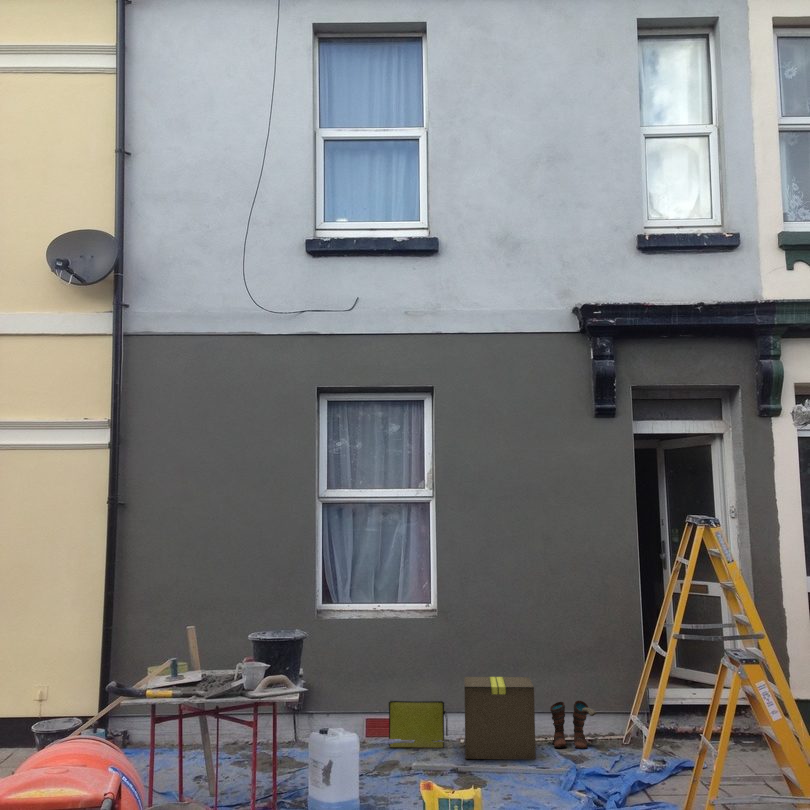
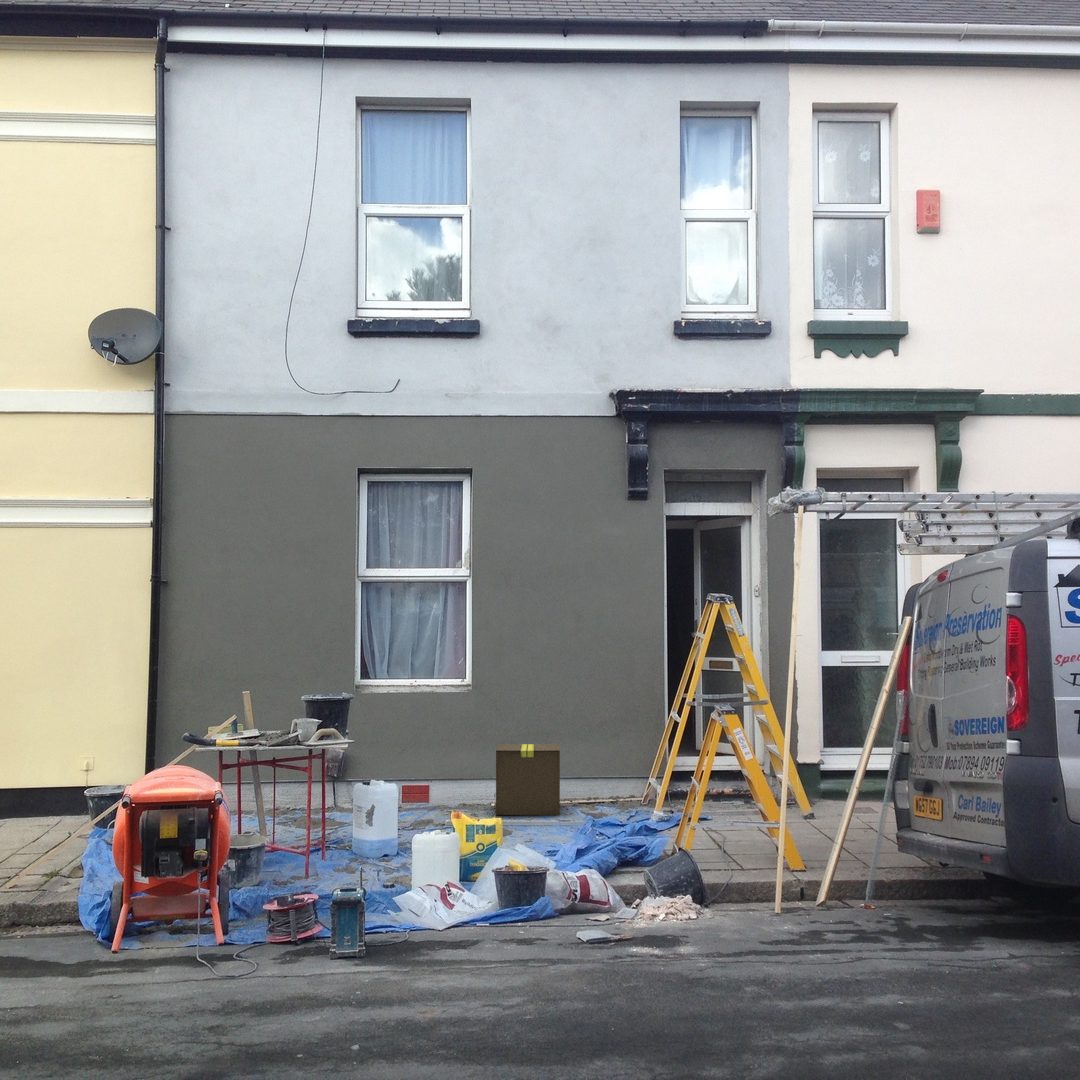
bag: present [389,701,448,748] -> none [426,766,482,809]
boots: present [550,701,597,749] -> none [577,765,620,808]

